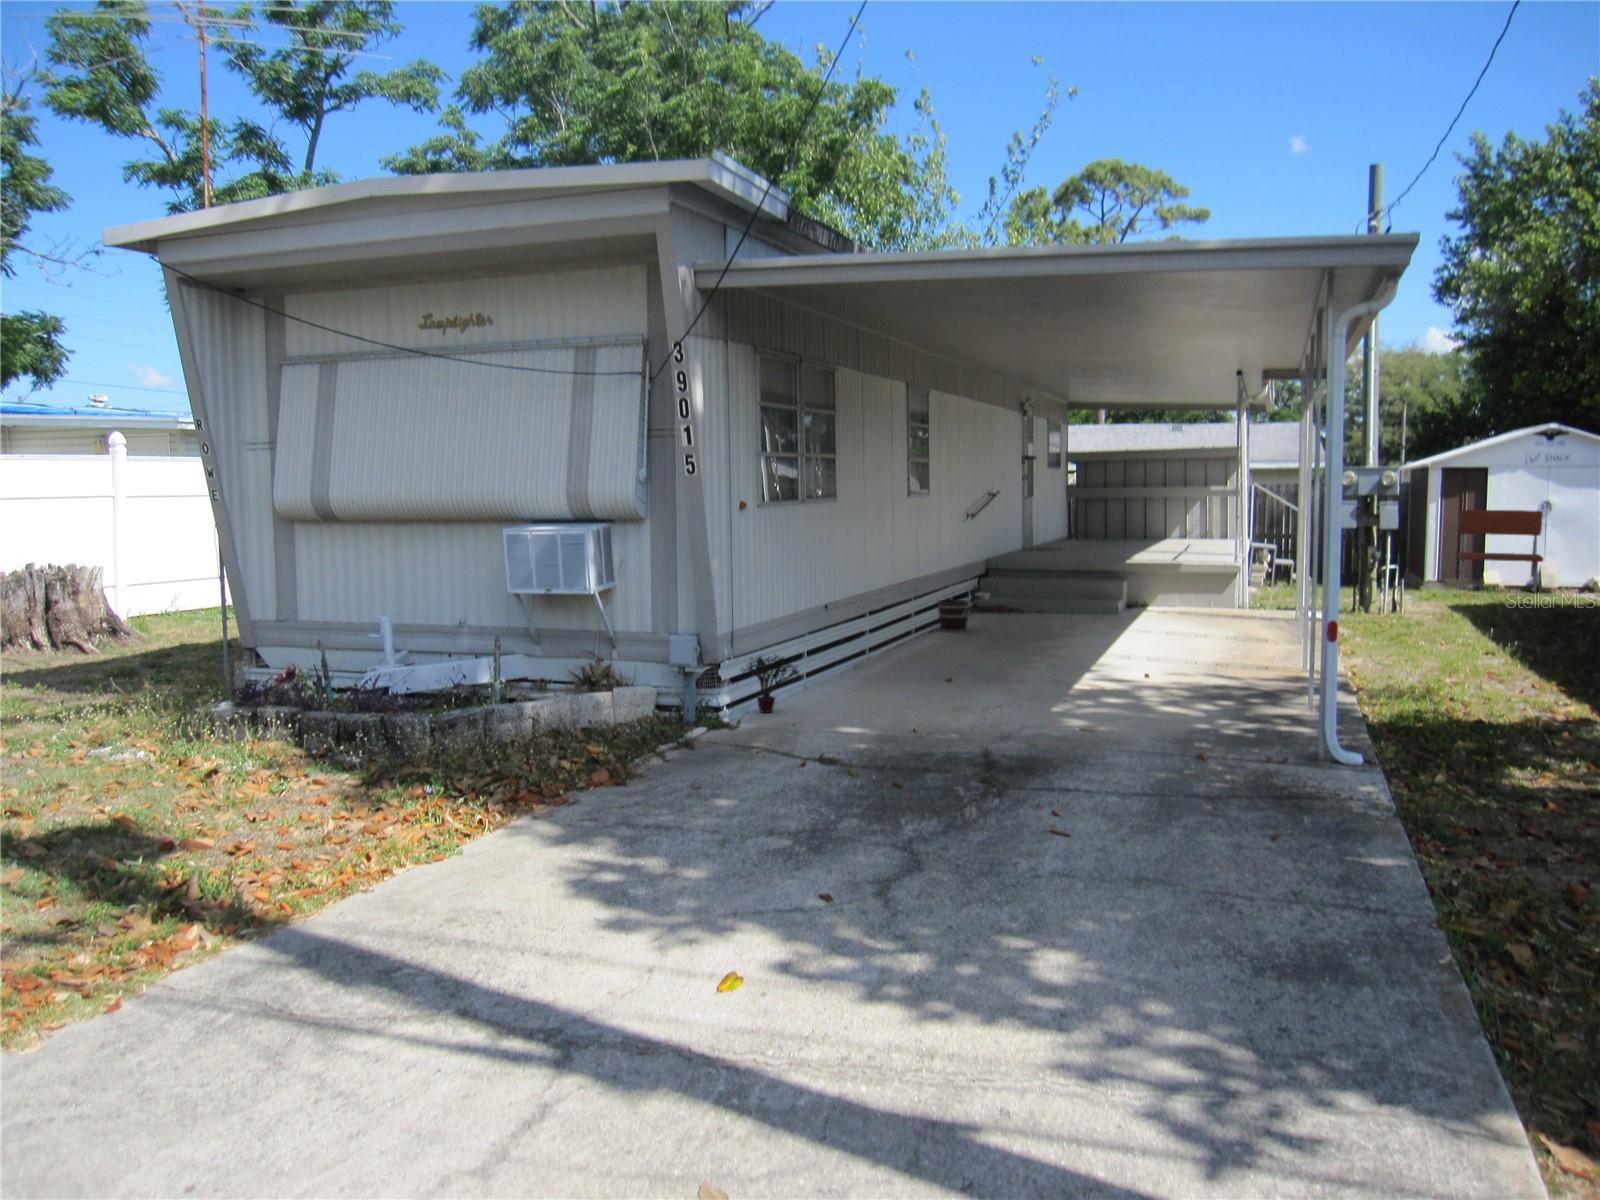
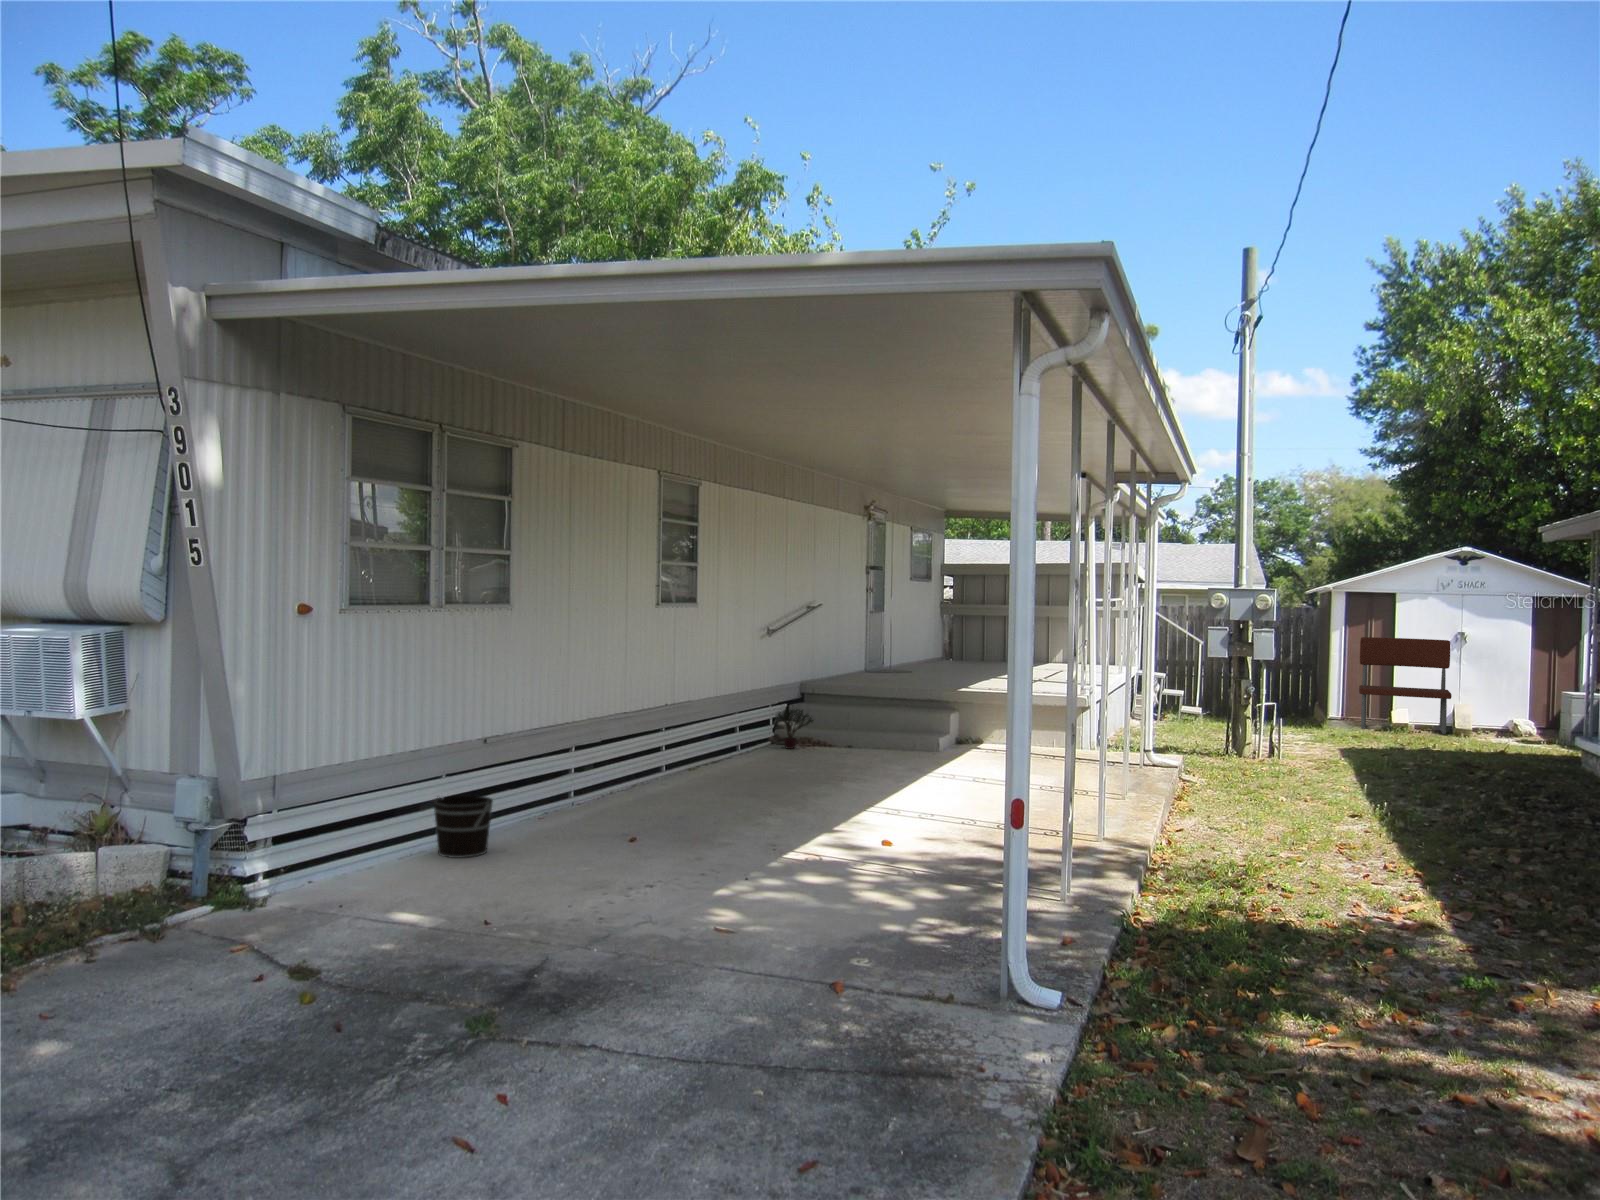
bucket: present [938,600,970,632] -> present [434,795,493,858]
potted plant: present [741,656,799,713] -> present [773,709,814,749]

